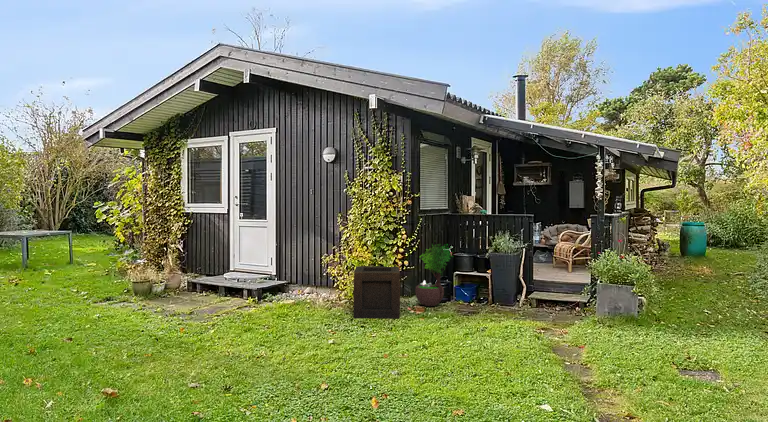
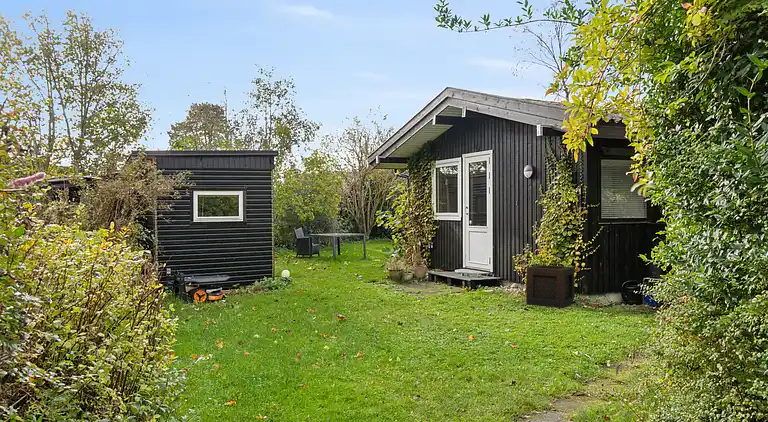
potted tree: present [415,245,450,306] -> none [592,246,629,305]

